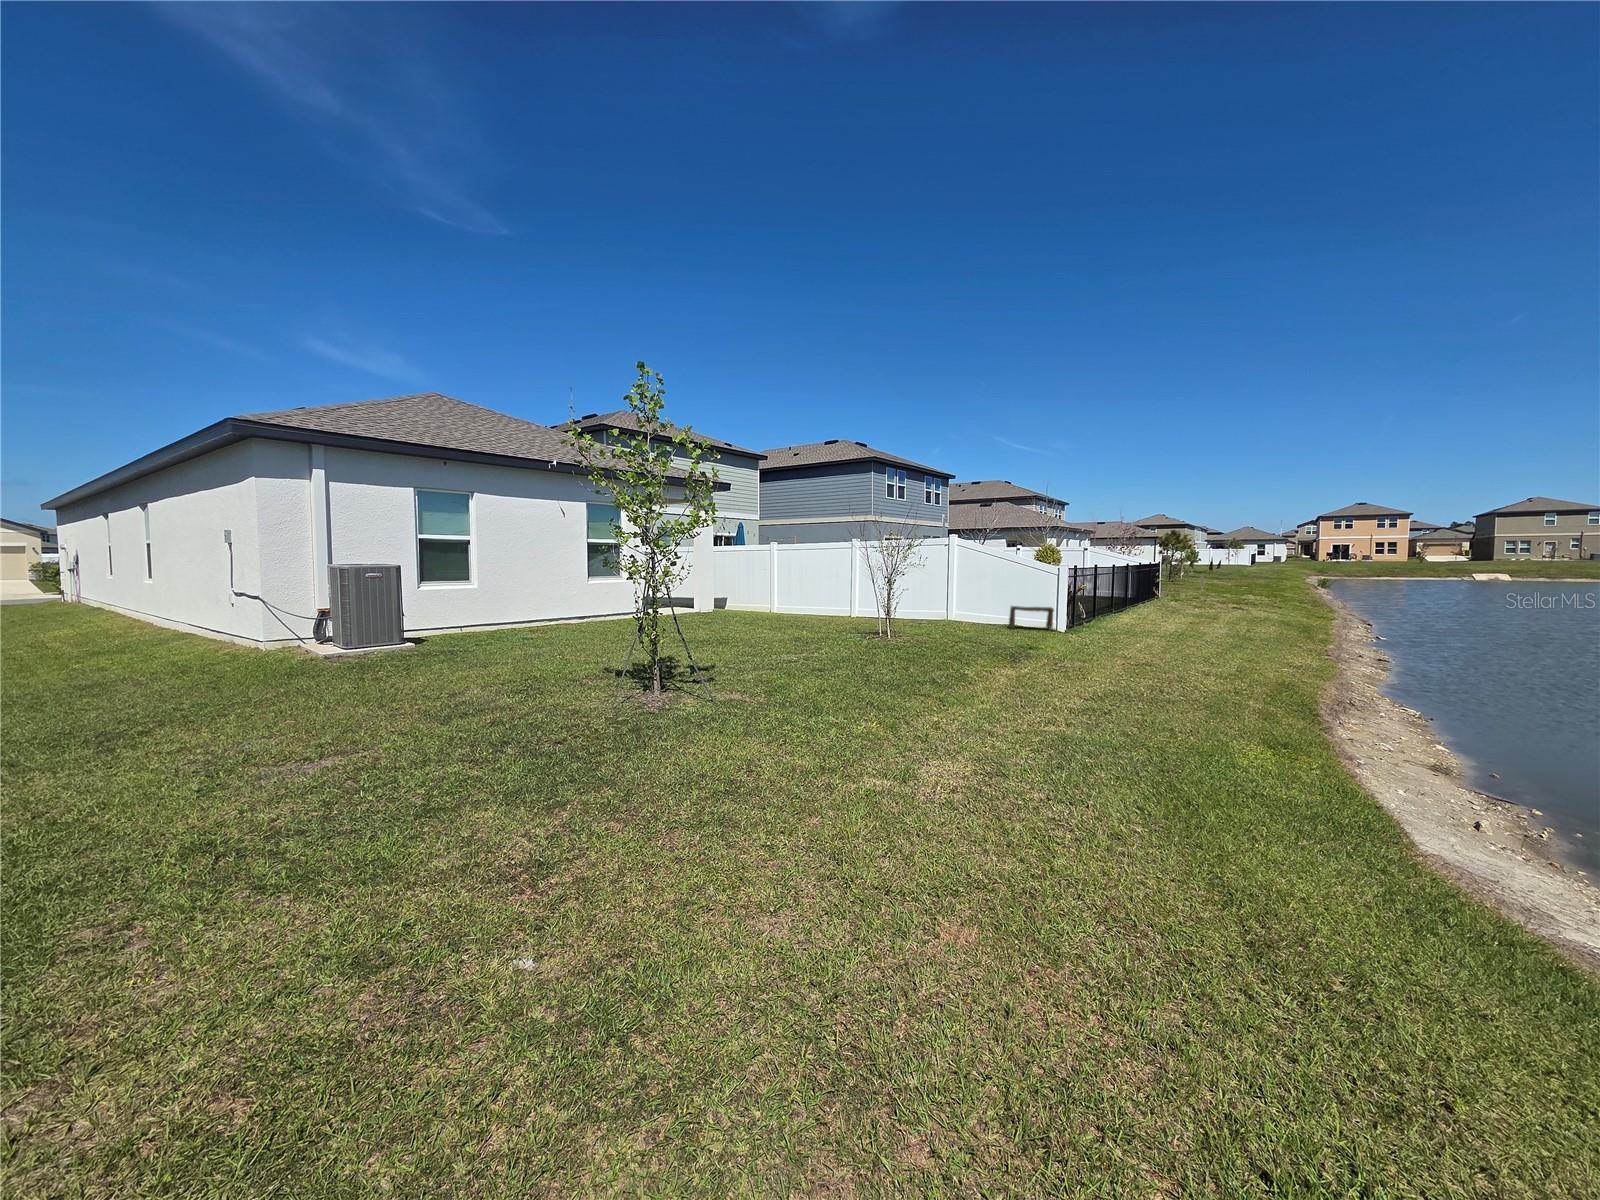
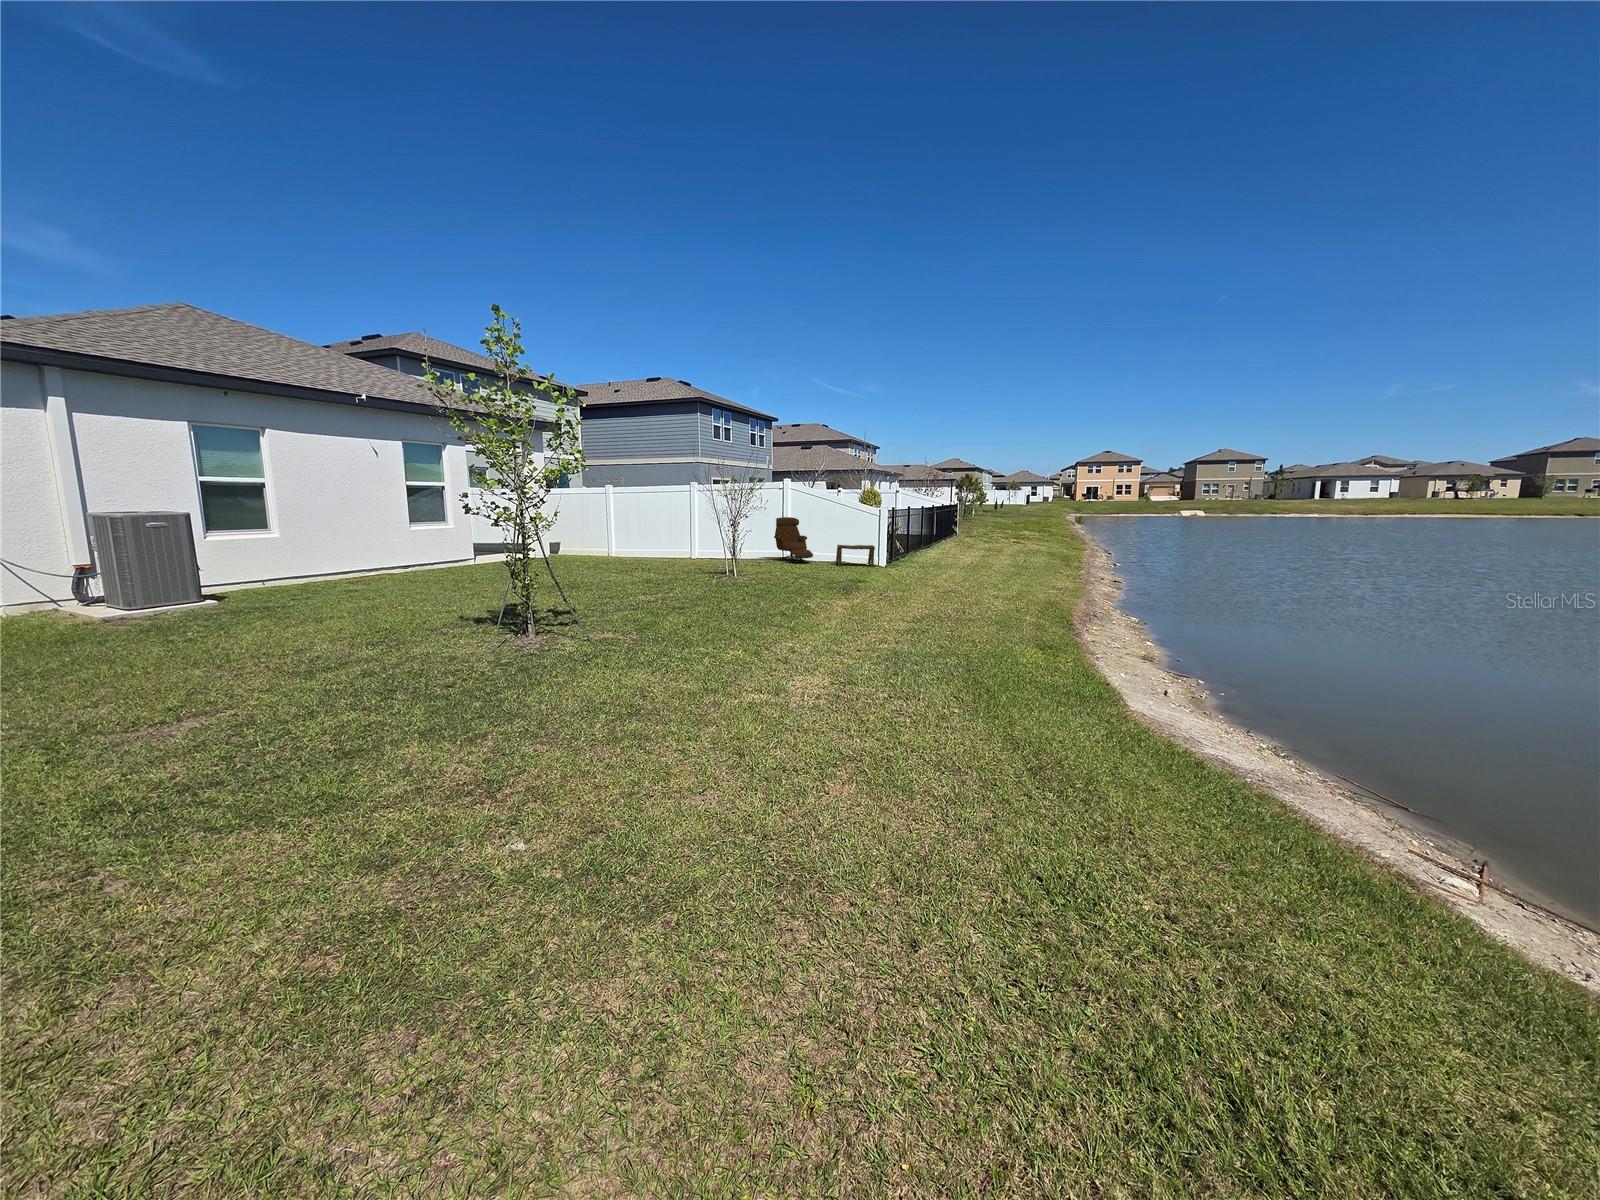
lounge chair: none [940,576,983,626] -> present [774,517,813,564]

